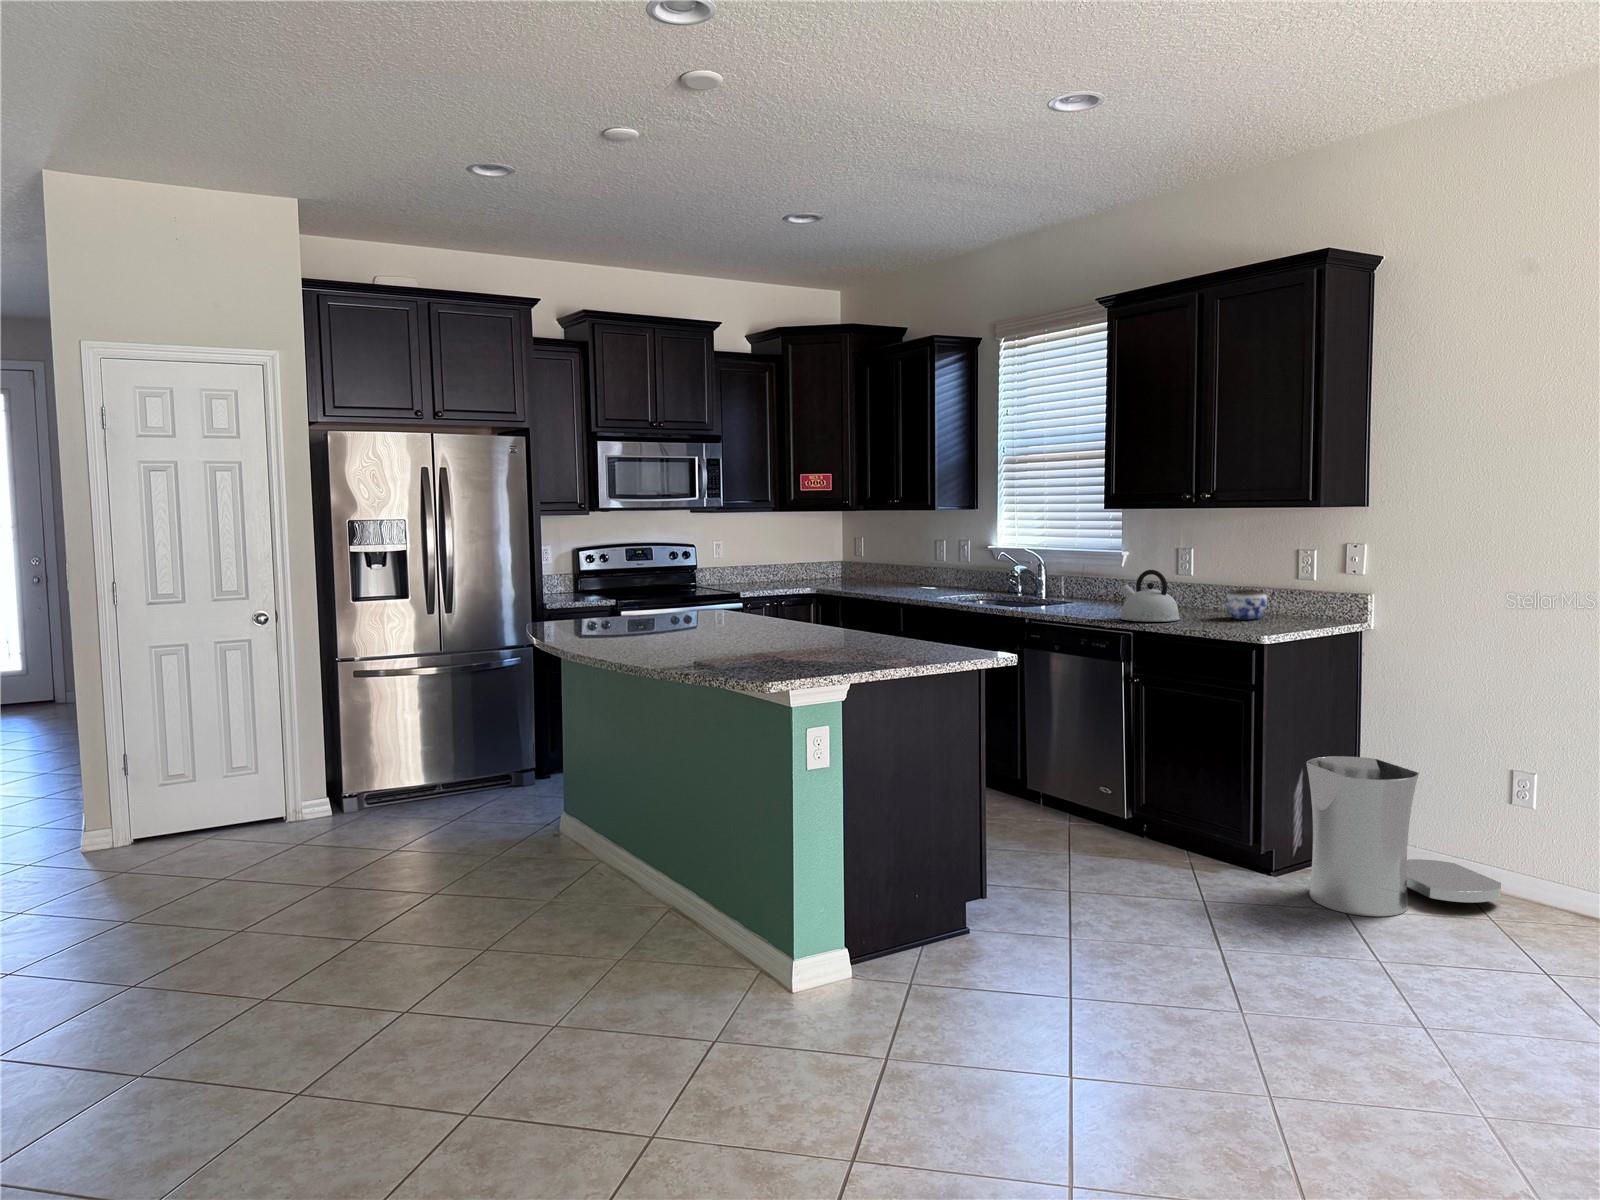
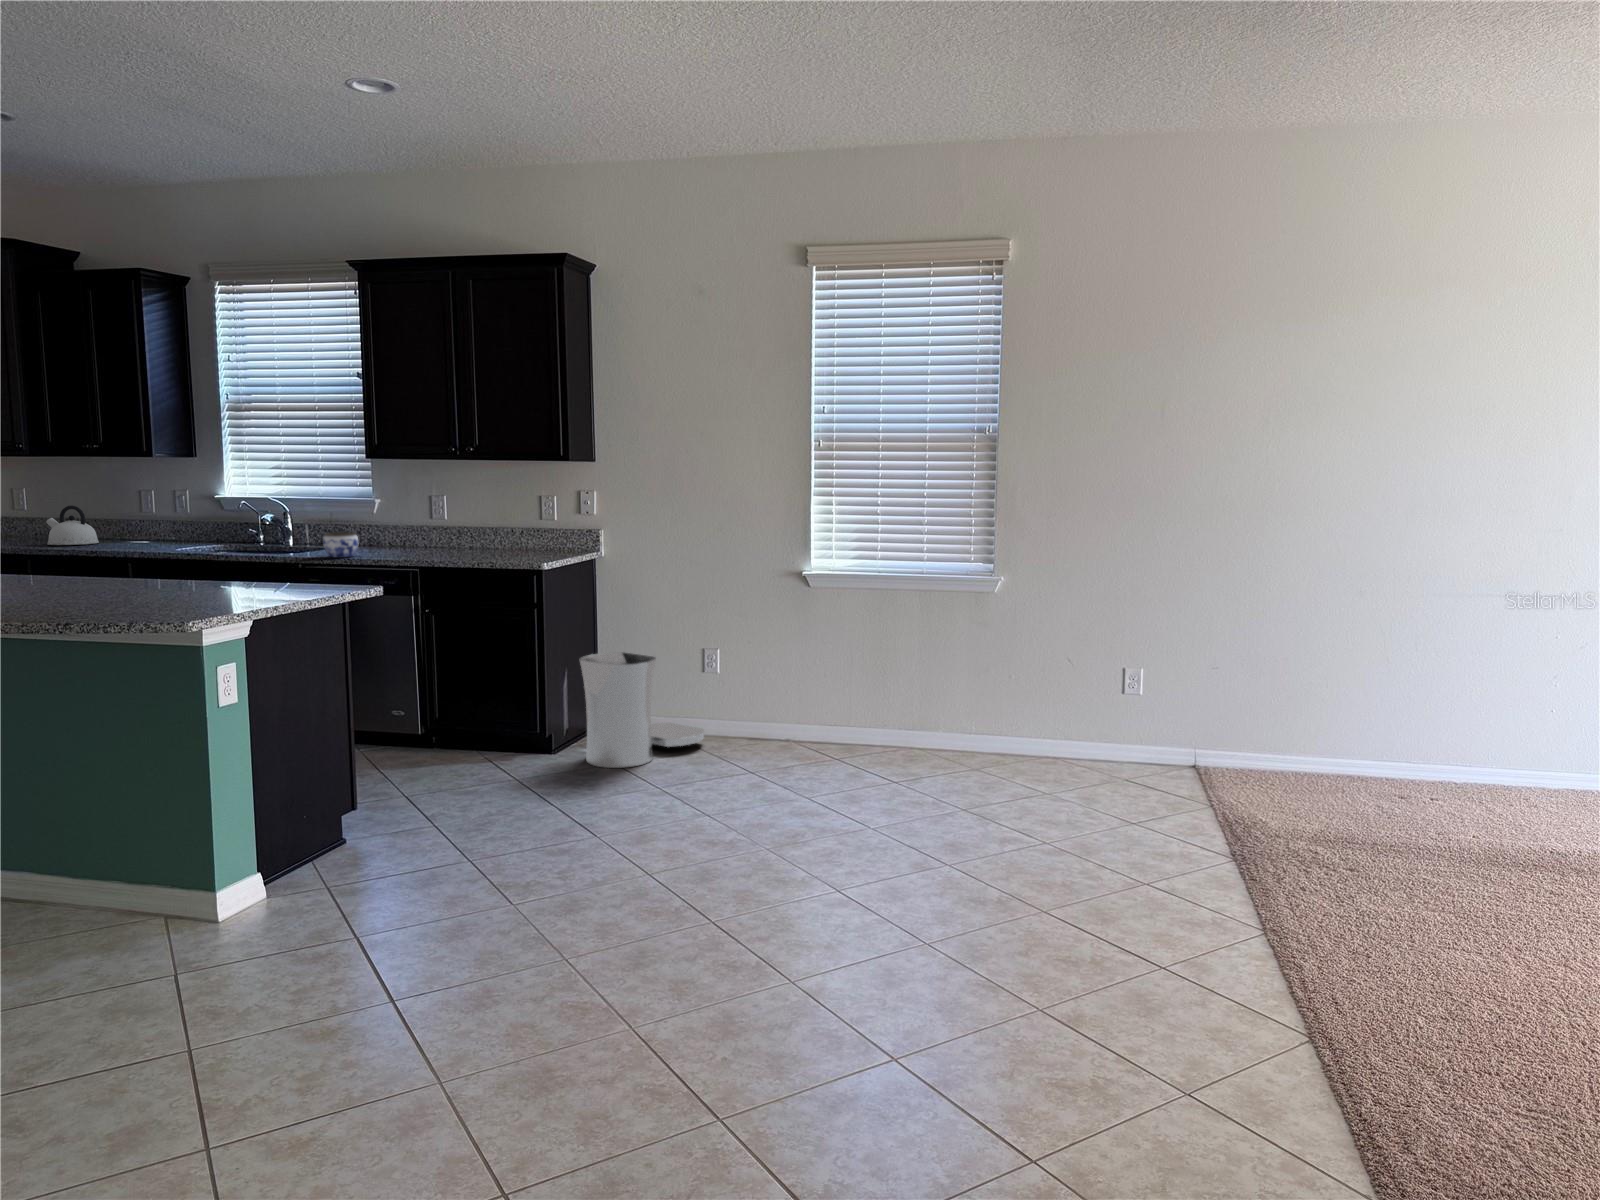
kettle: present [1120,570,1180,622] -> present [46,505,99,545]
jar: present [1226,589,1267,619] -> present [323,532,358,557]

